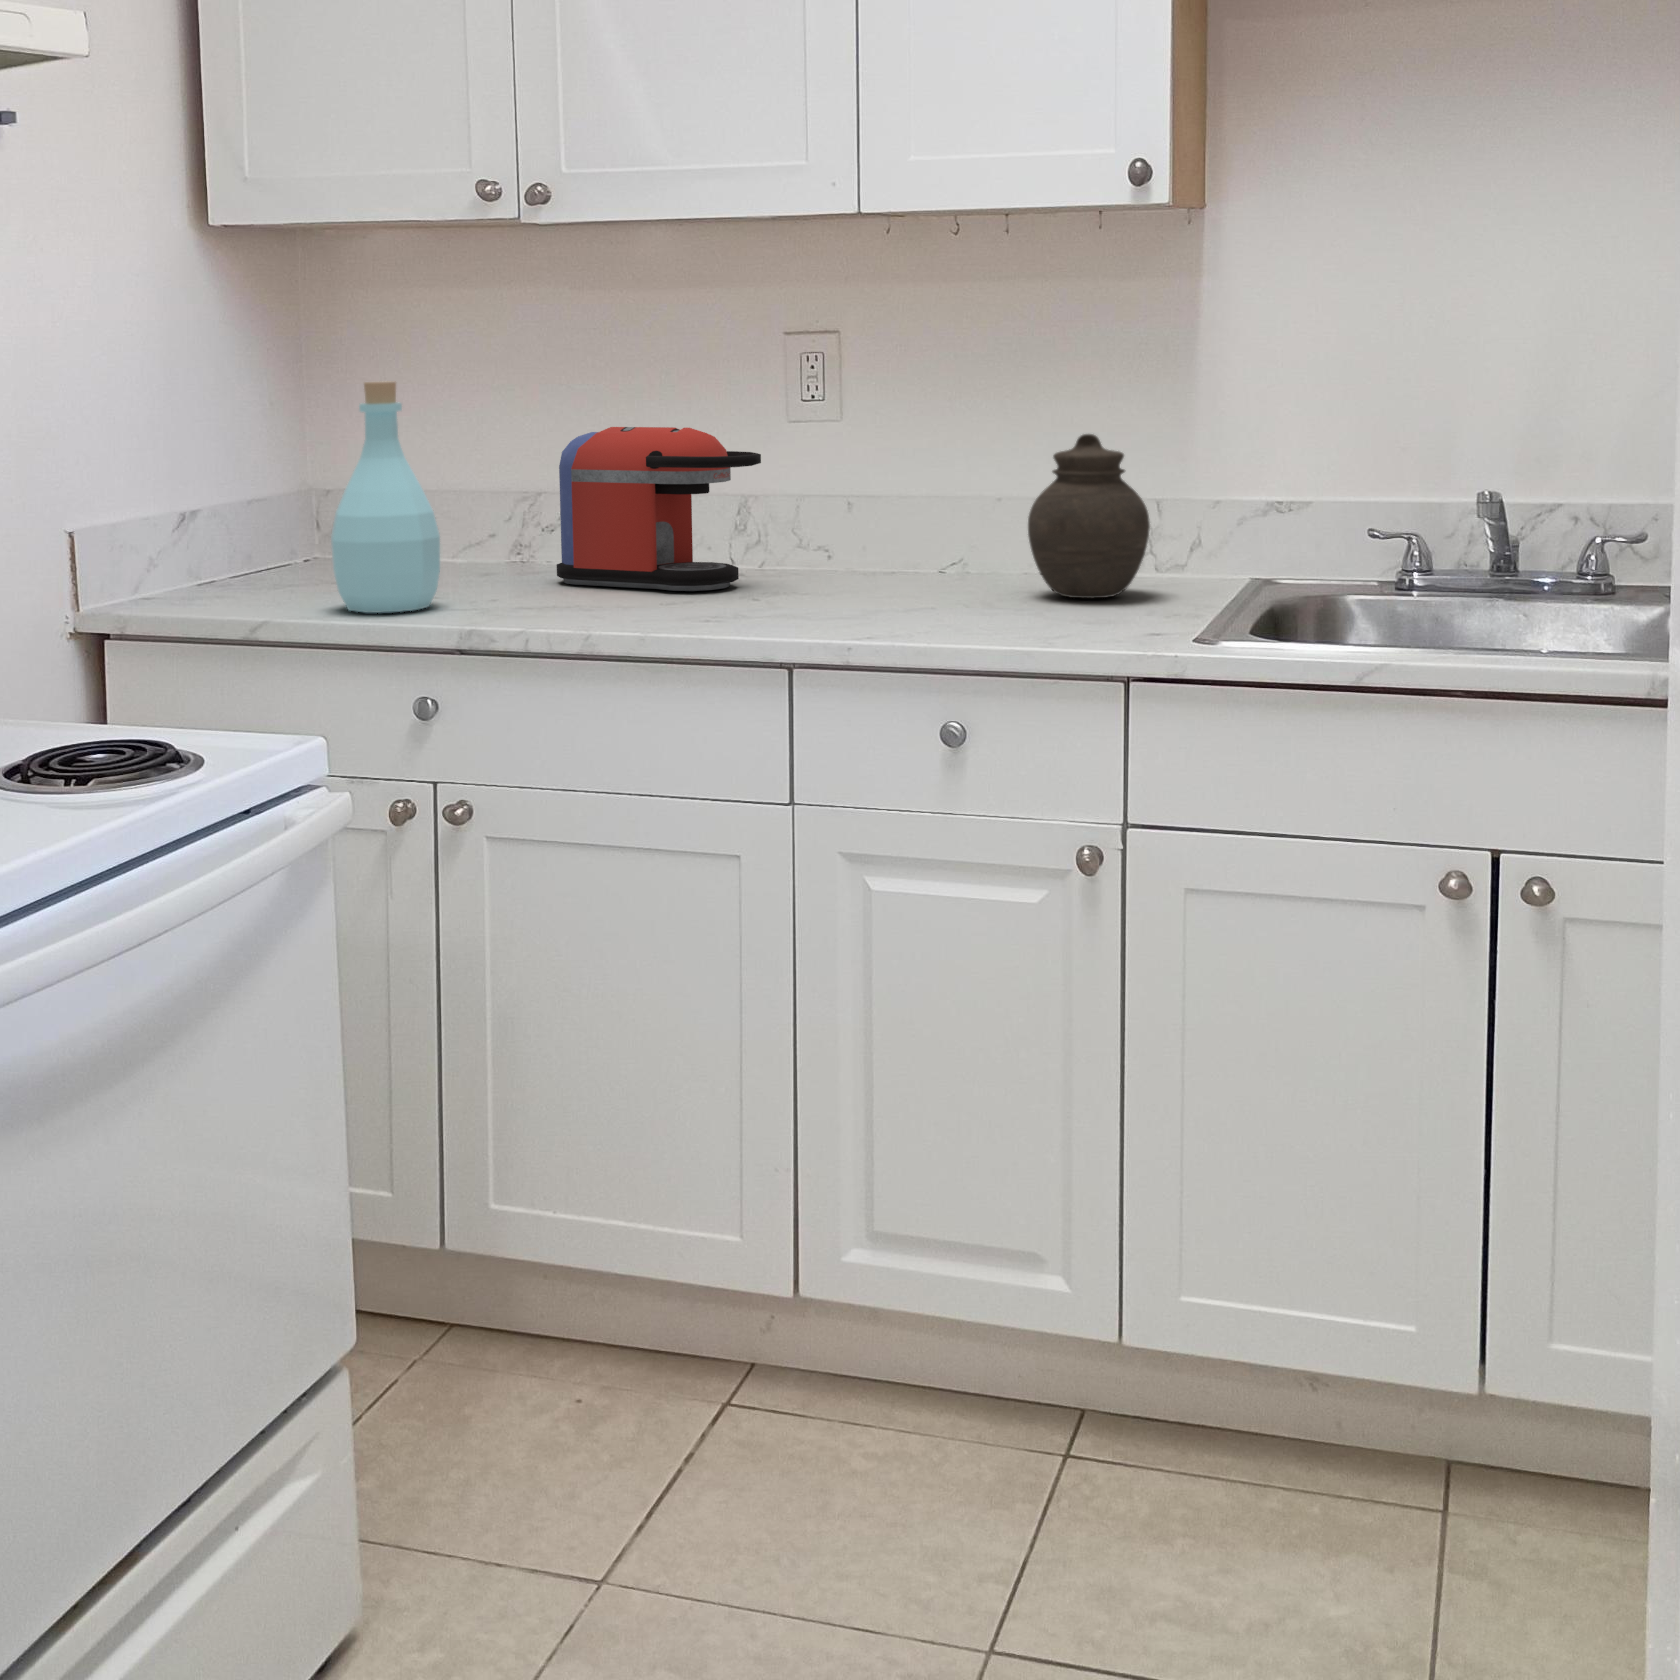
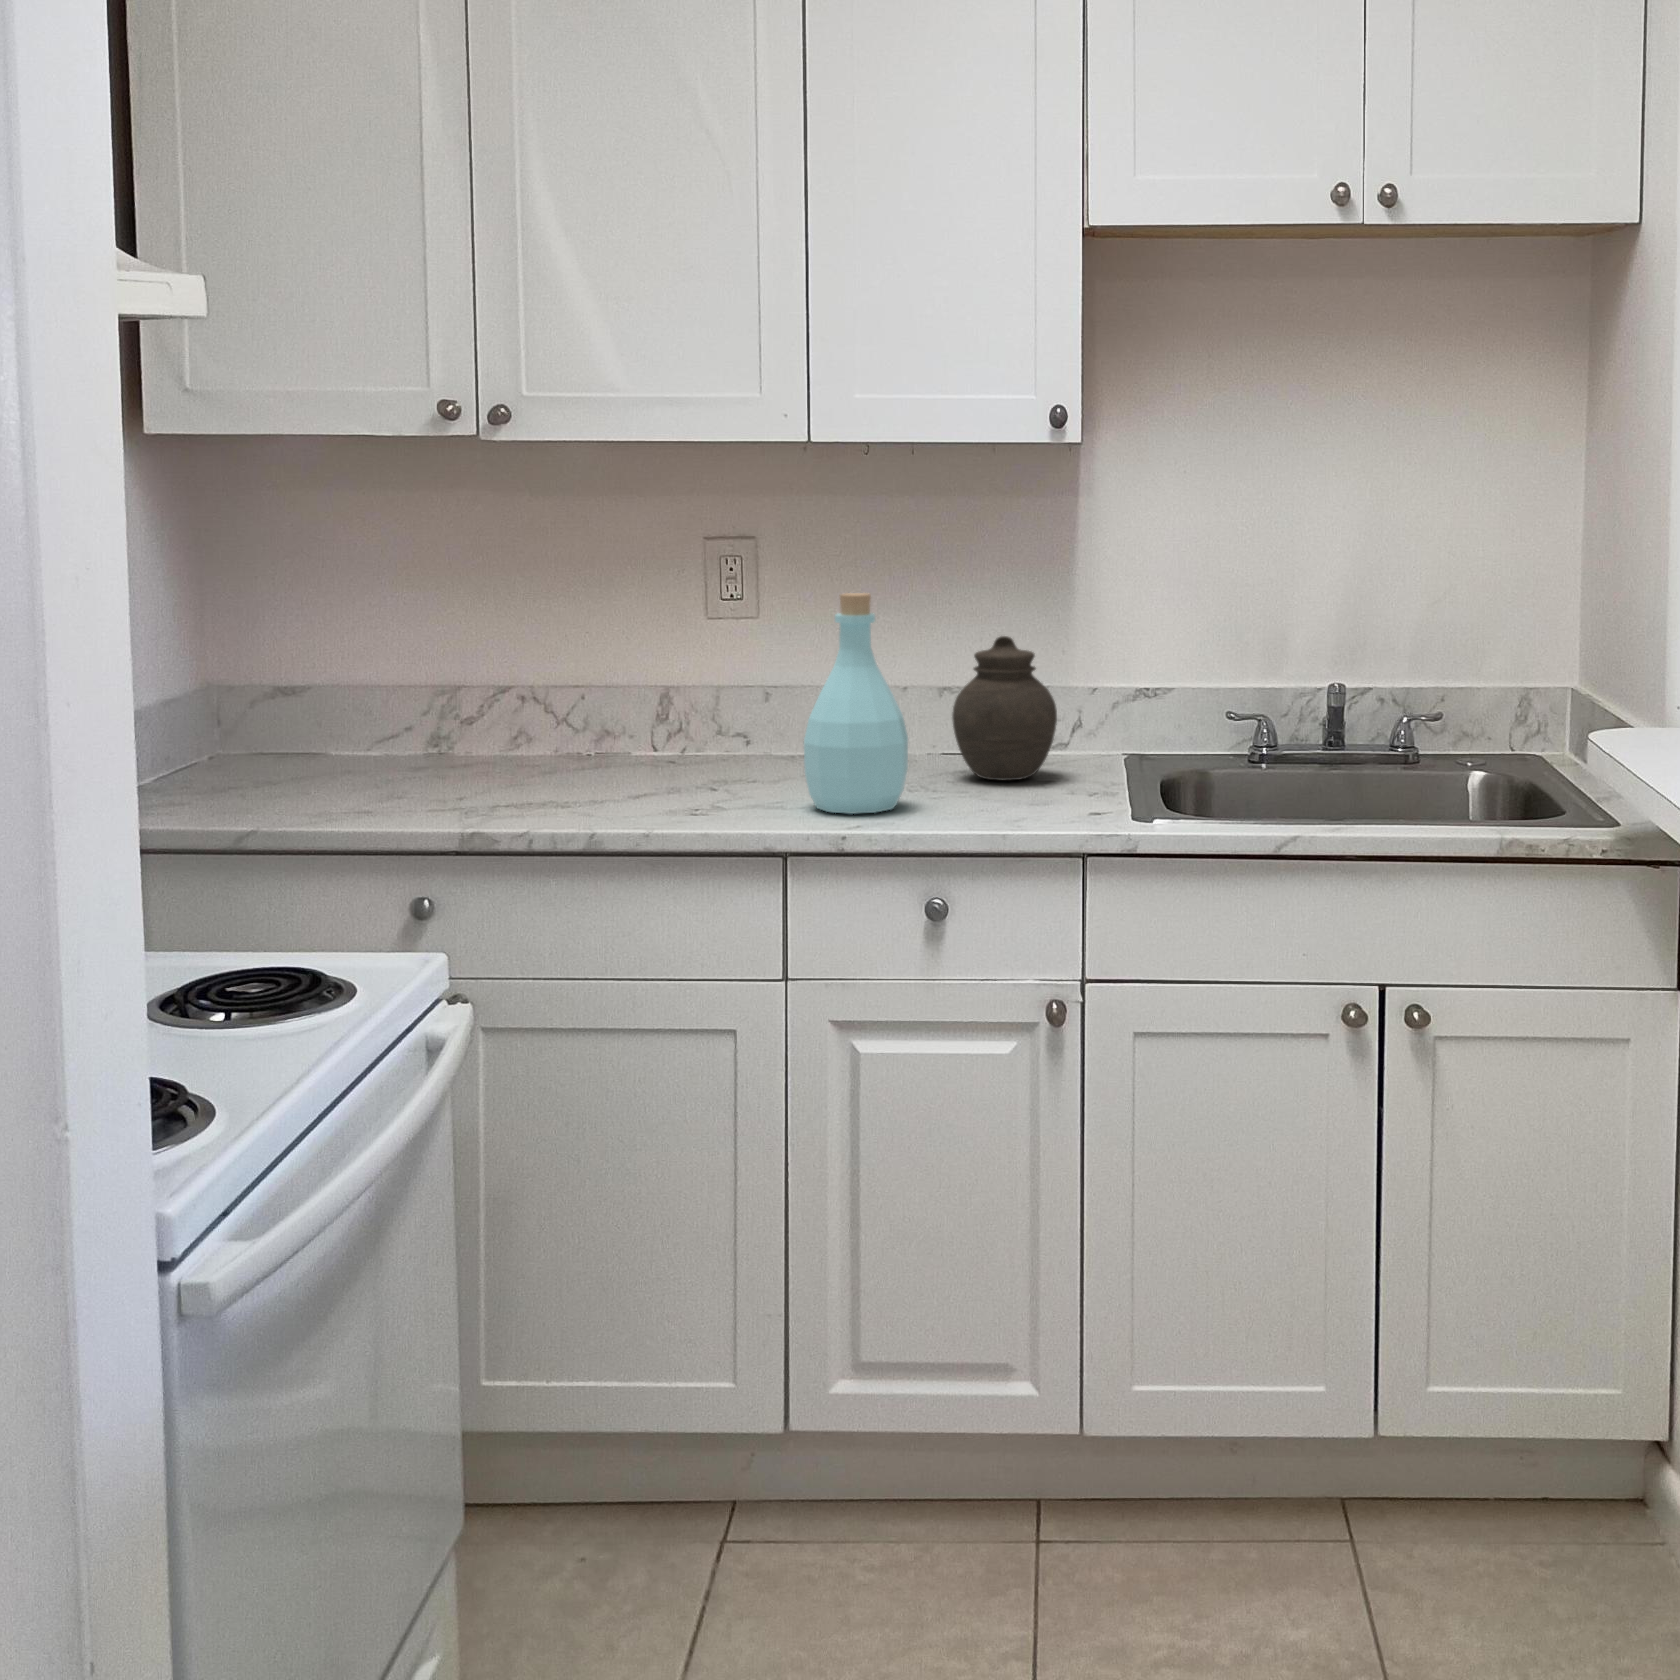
bottle: present [331,381,440,613] -> present [804,593,908,814]
coffee maker: present [557,427,761,591] -> none [500,630,705,784]

